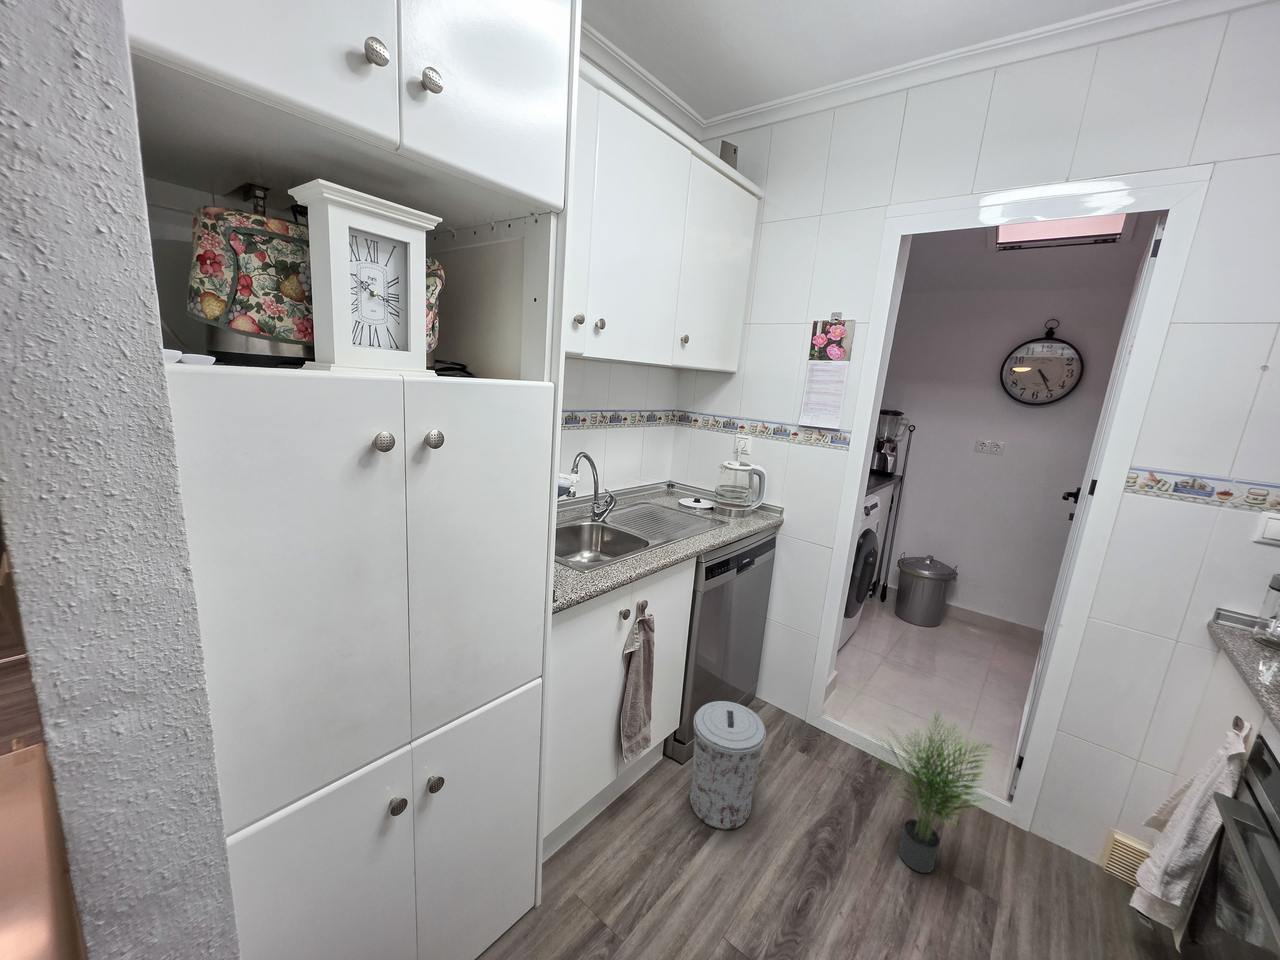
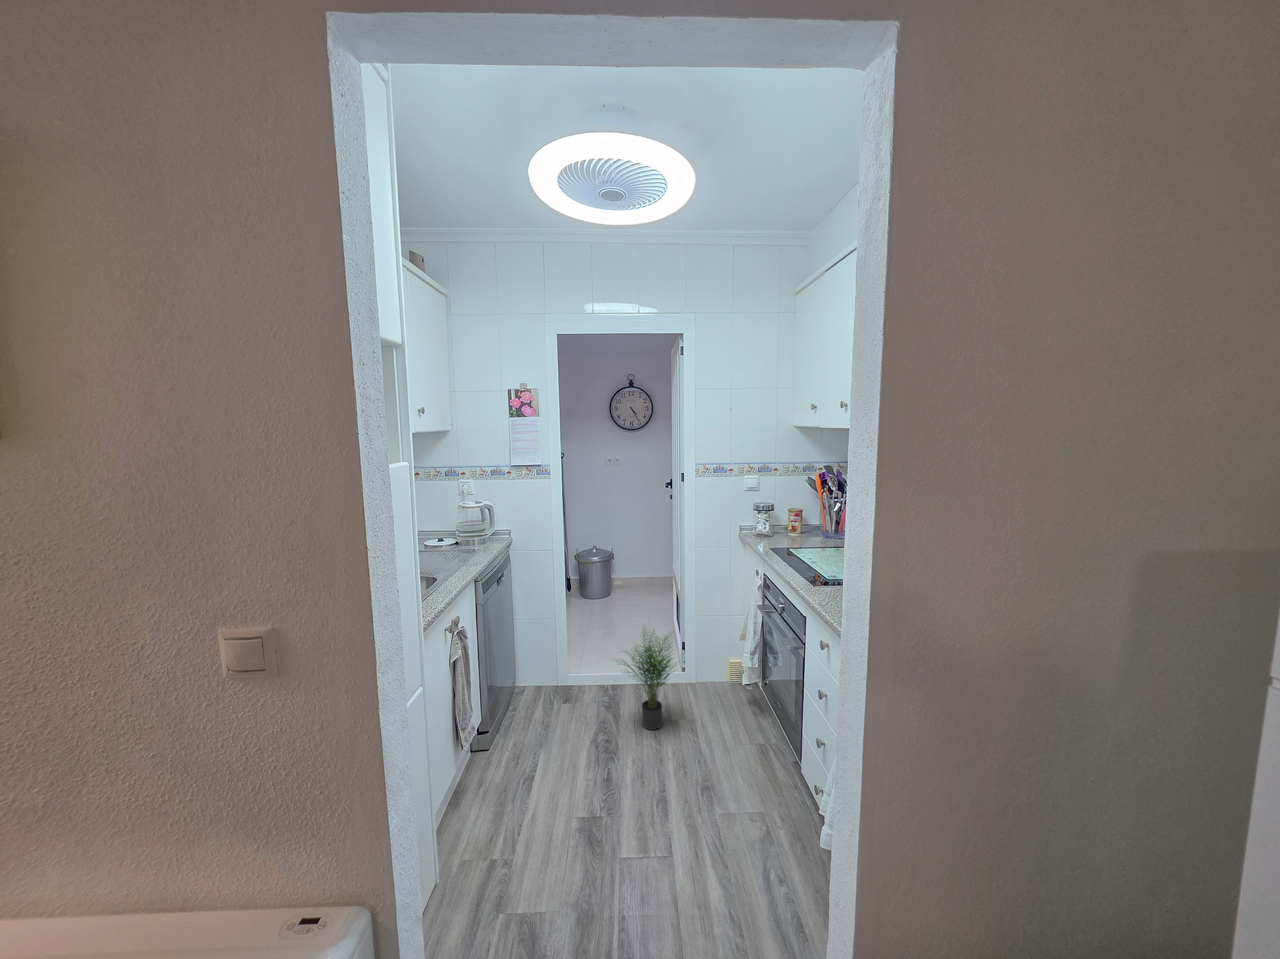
trash can: present [690,701,766,830] -> none [495,681,552,782]

